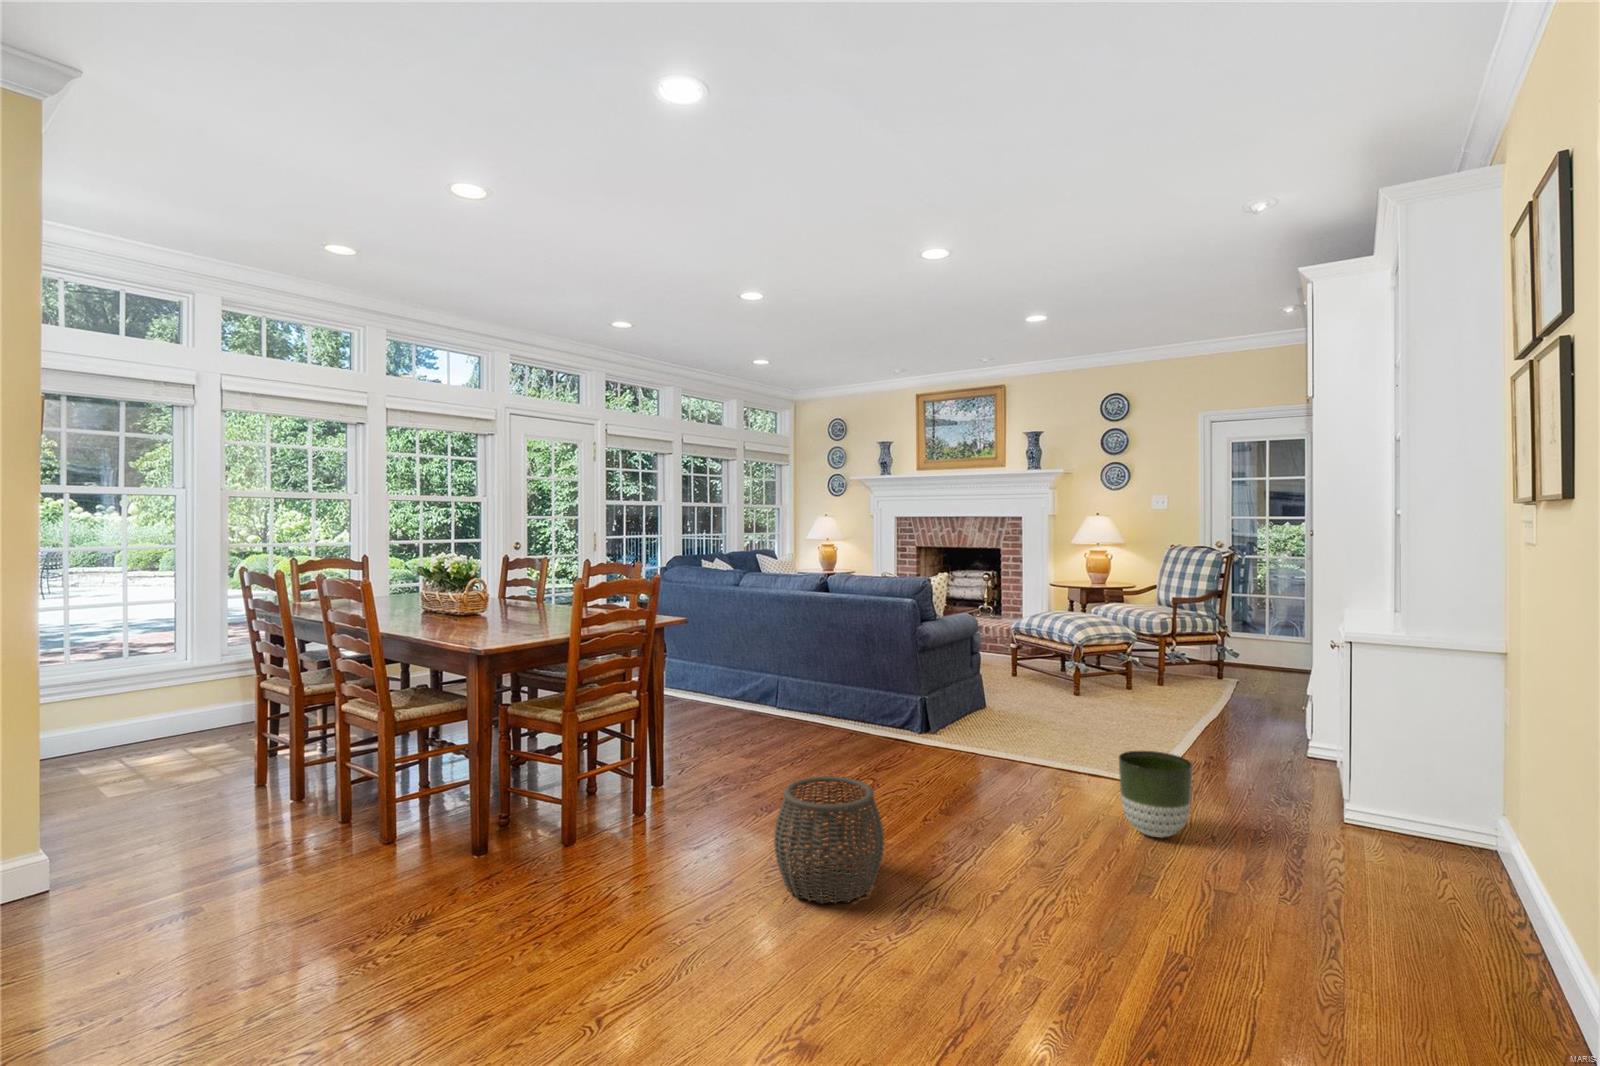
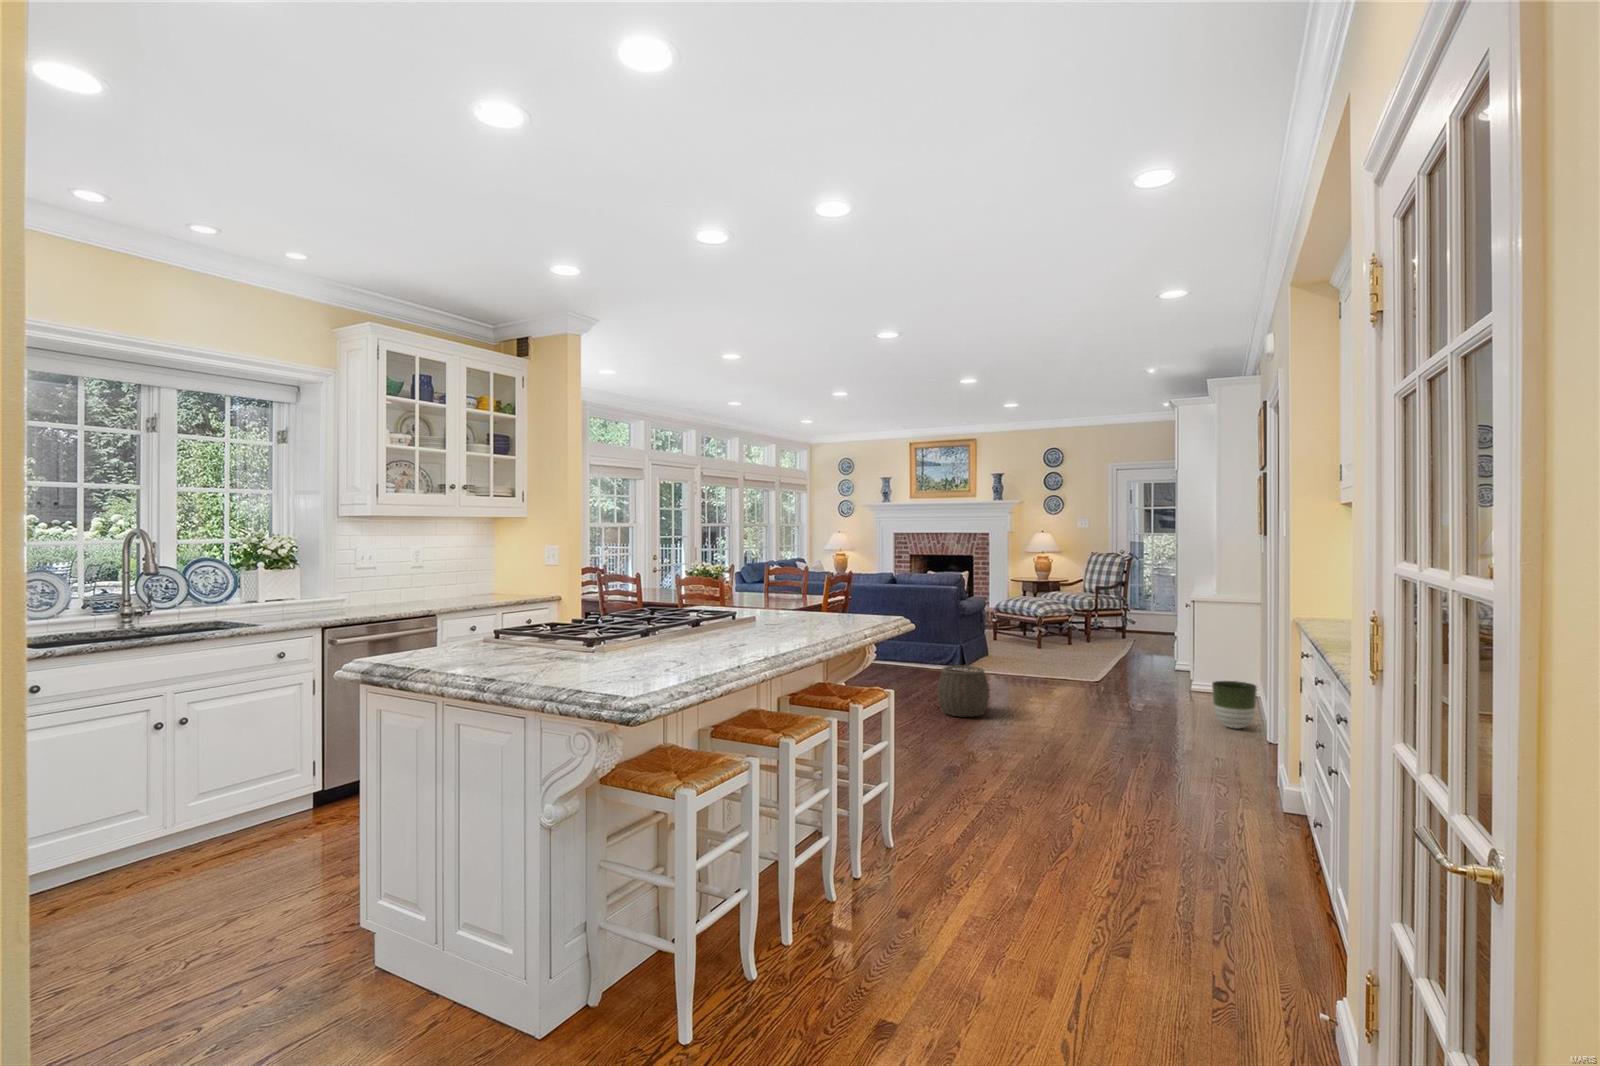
planter: present [1119,751,1192,838] -> present [1212,681,1257,729]

